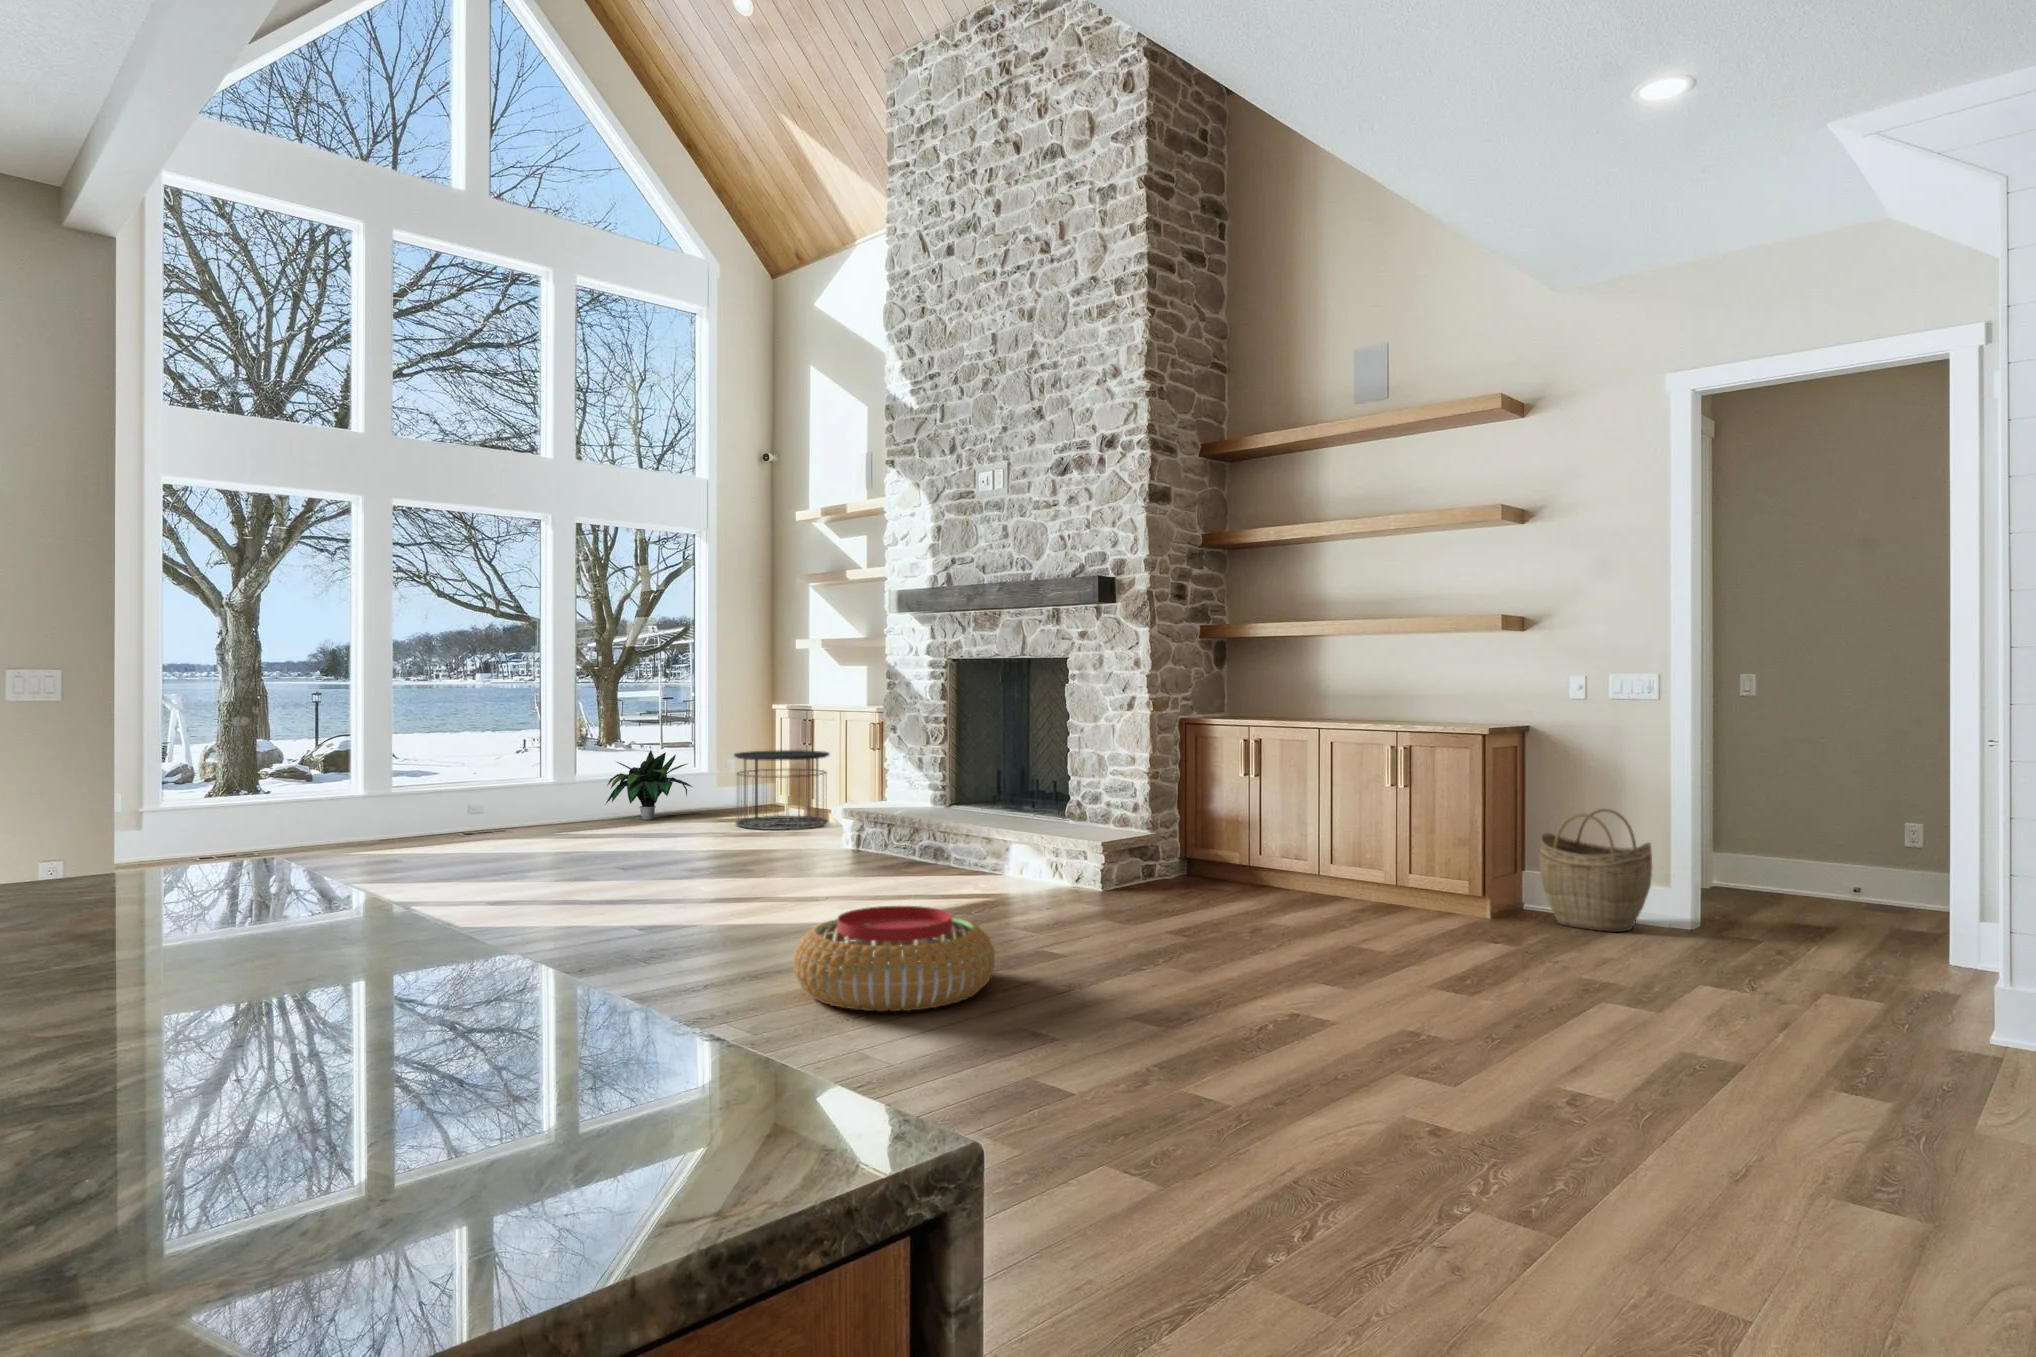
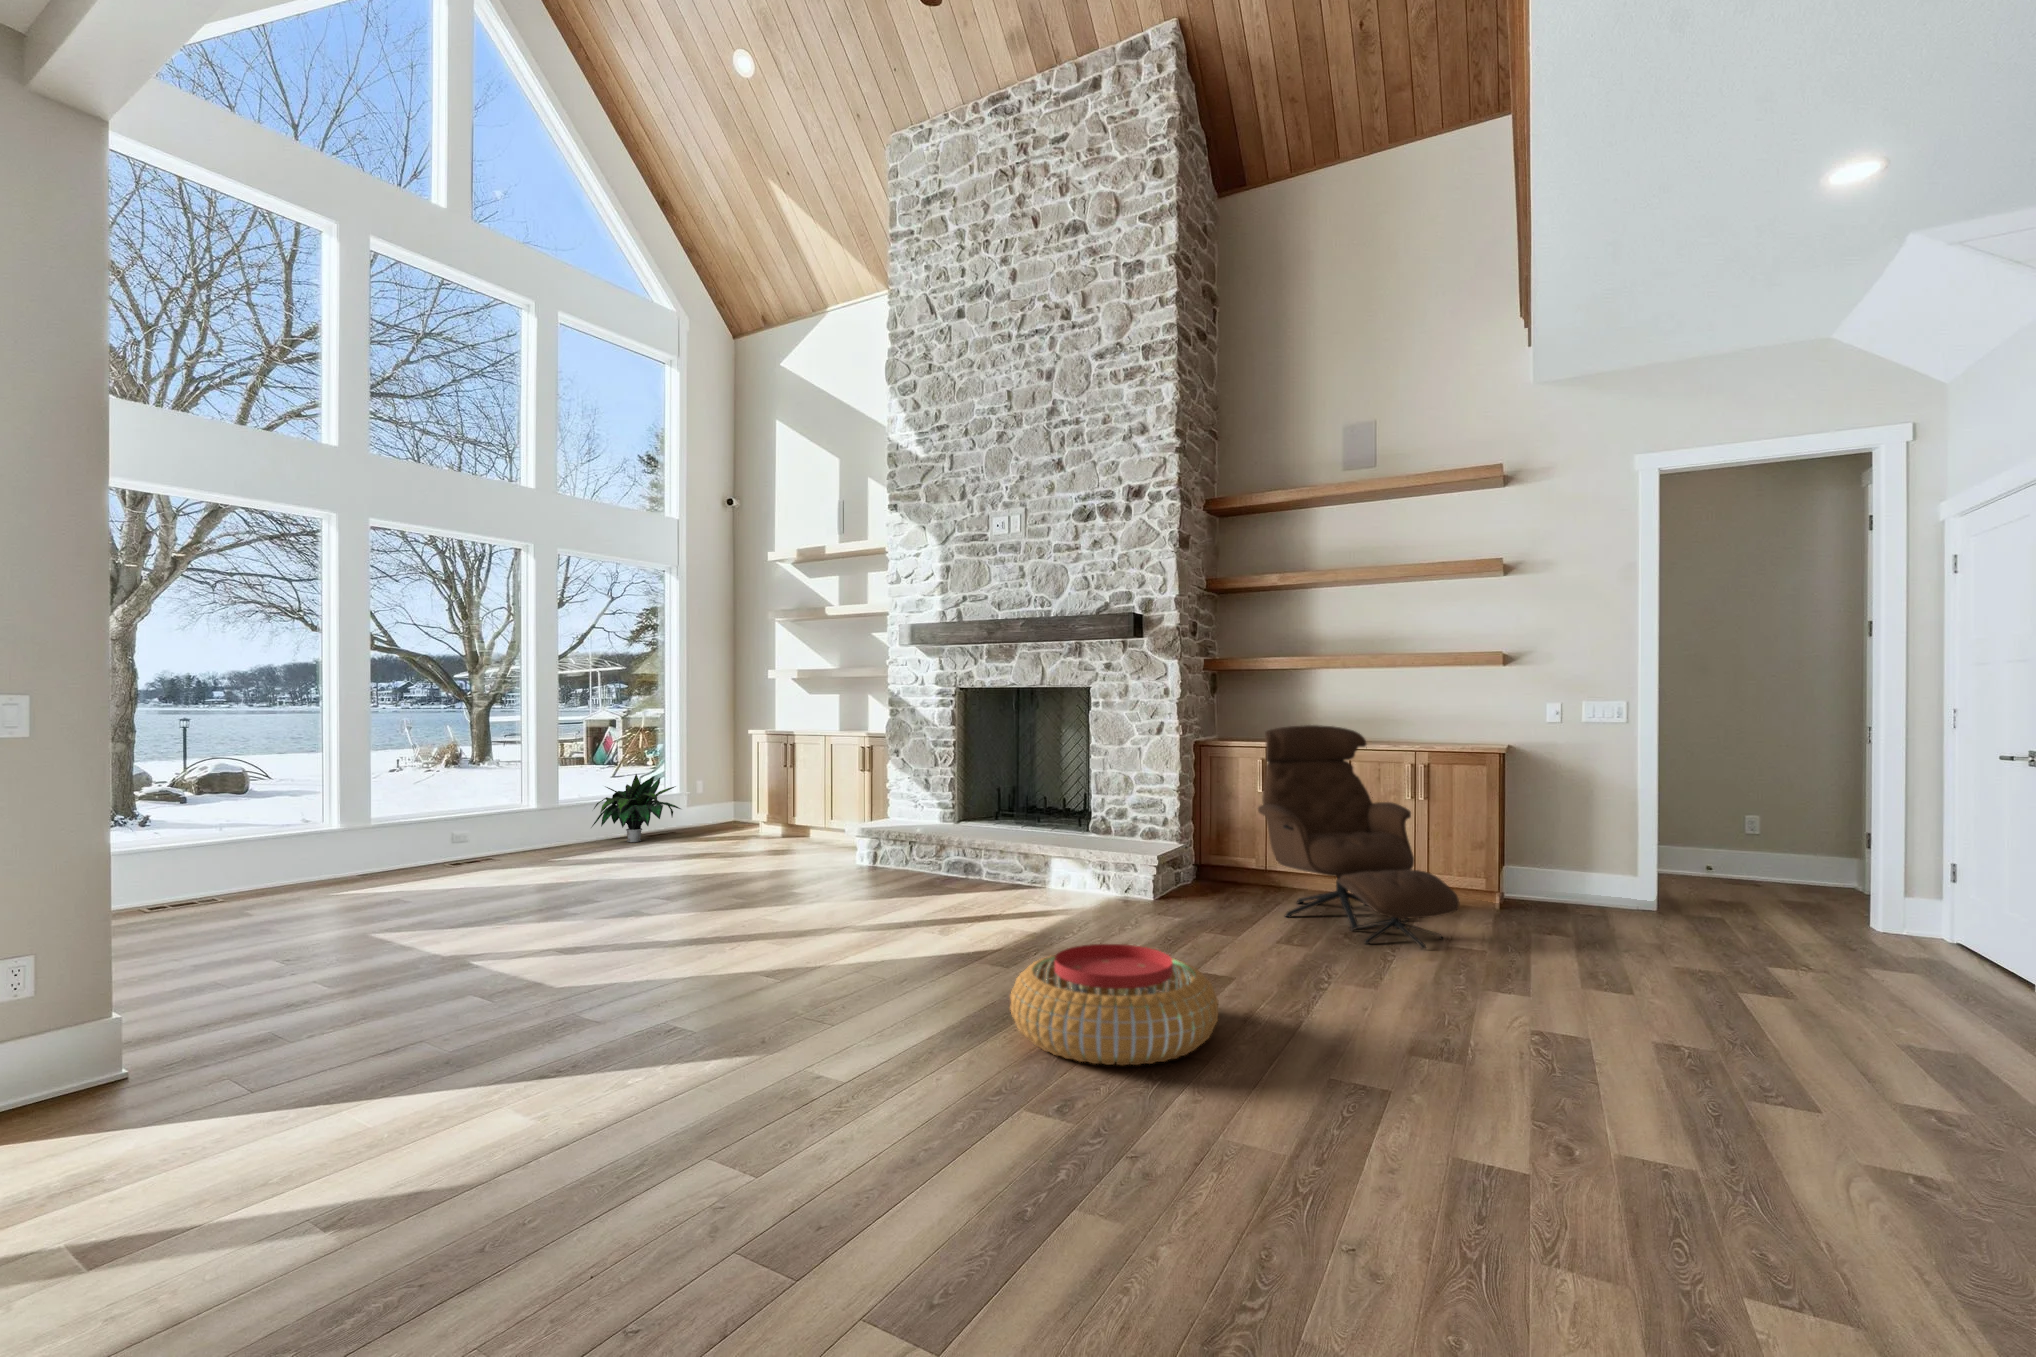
lounge chair: none [1206,699,1379,941] -> present [1258,725,1459,949]
side table: present [734,750,829,830] -> none [728,772,820,849]
woven basket: present [1539,809,1652,932] -> none [1551,819,1651,926]

